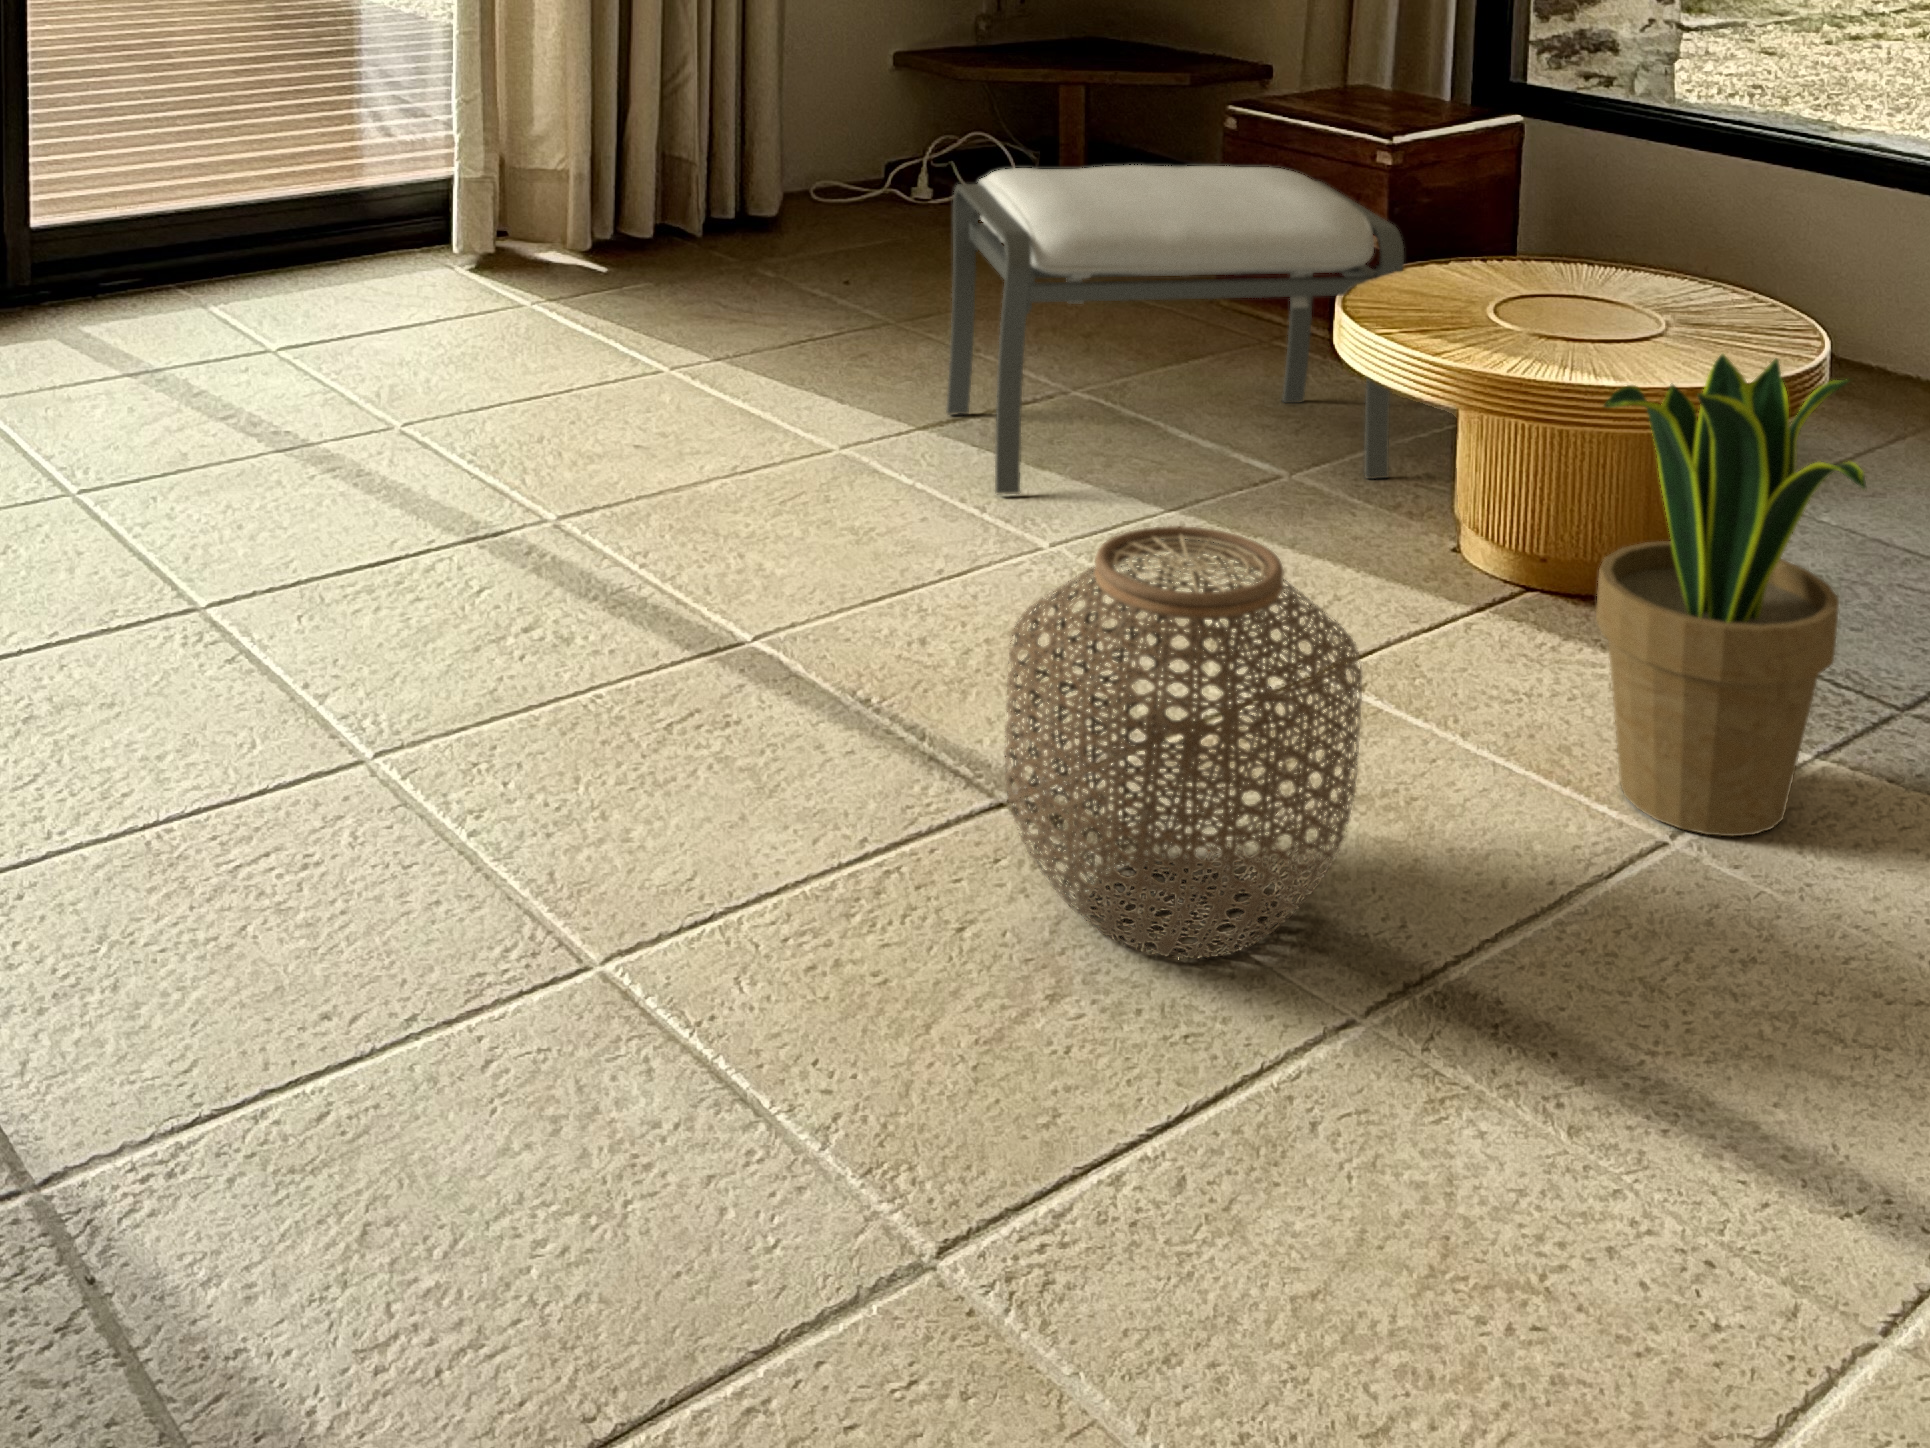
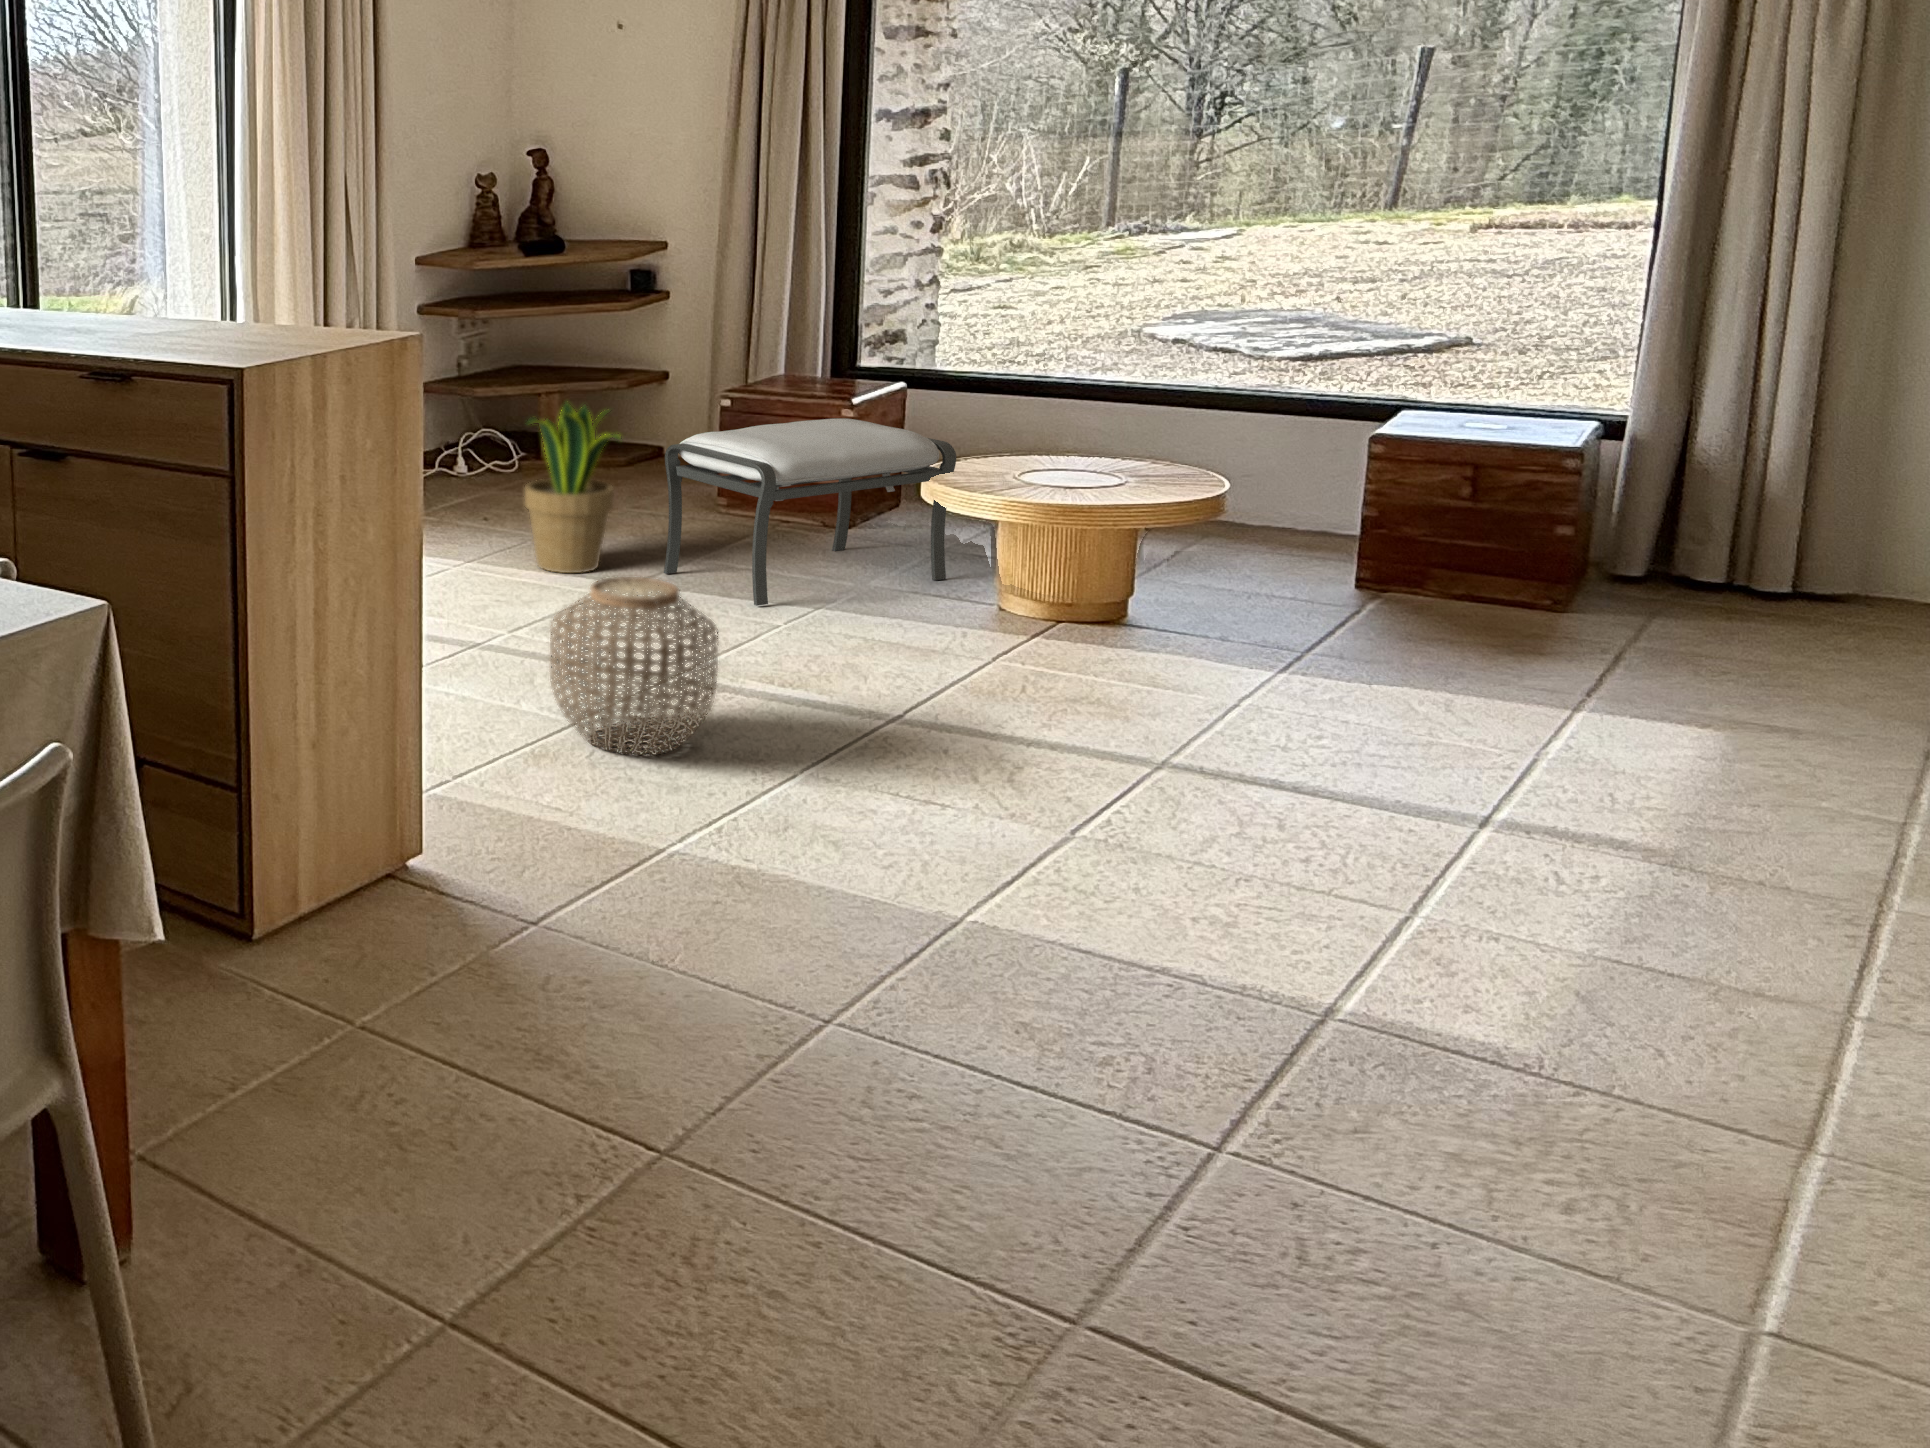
potted plant: present [1596,354,1866,837] -> present [525,403,622,573]
woven basket: present [1004,526,1362,959] -> present [550,577,718,755]

